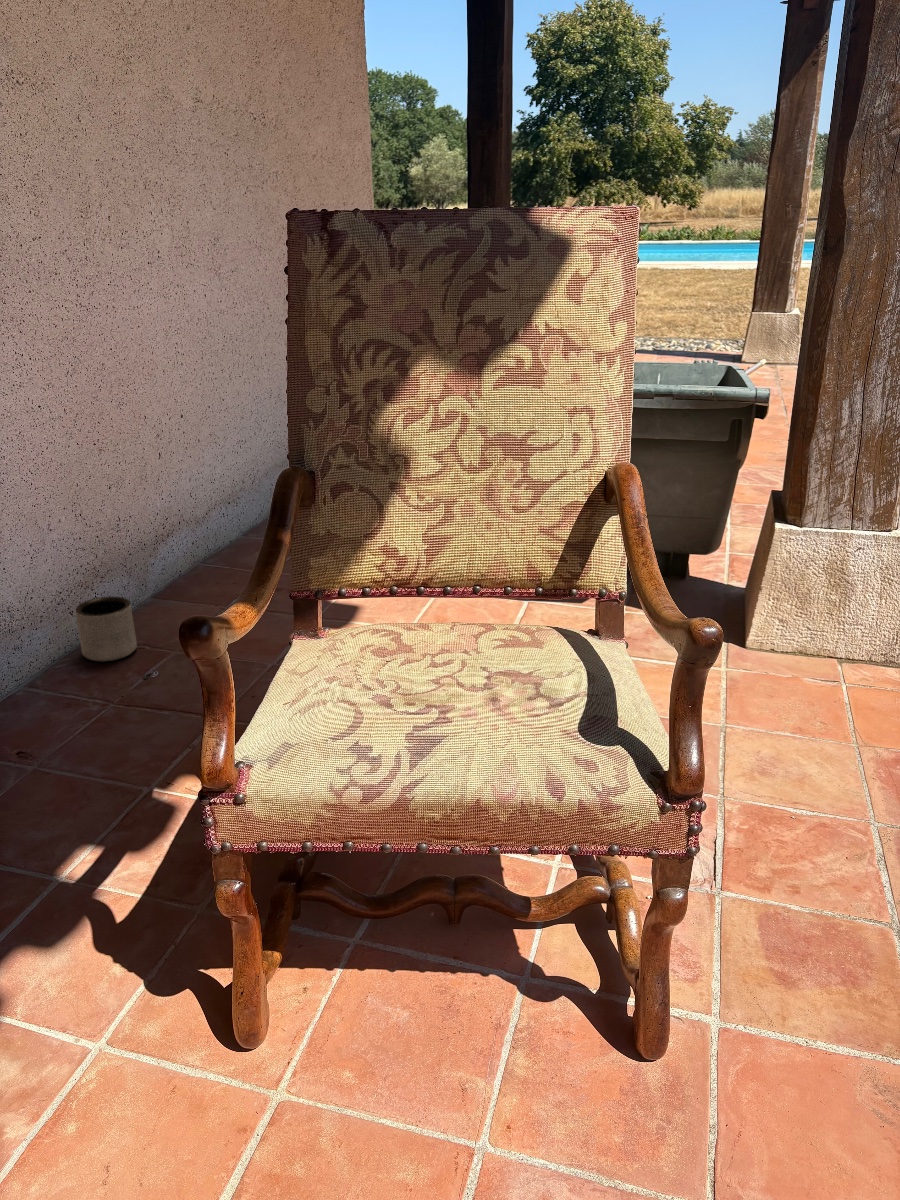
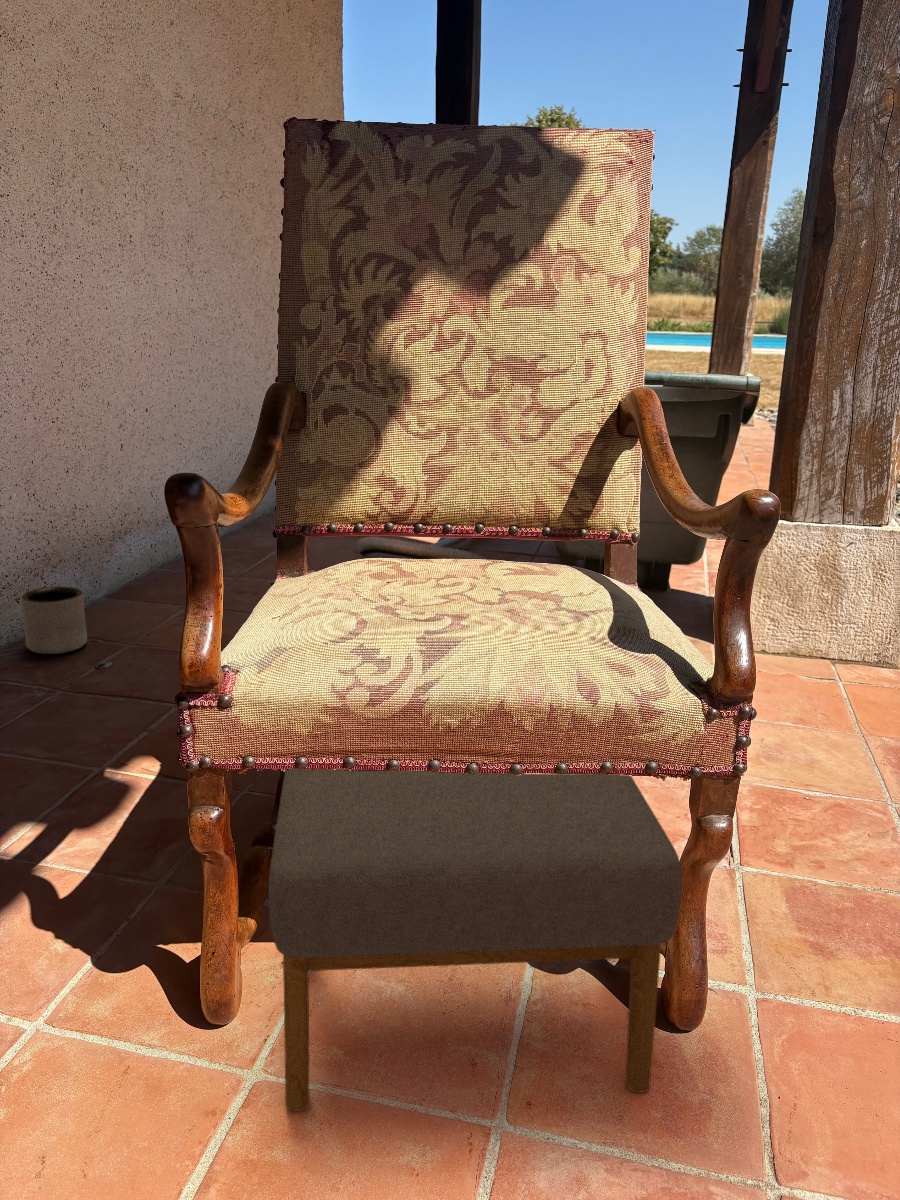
footstool: none [280,801,636,1132] -> present [268,769,683,1111]

